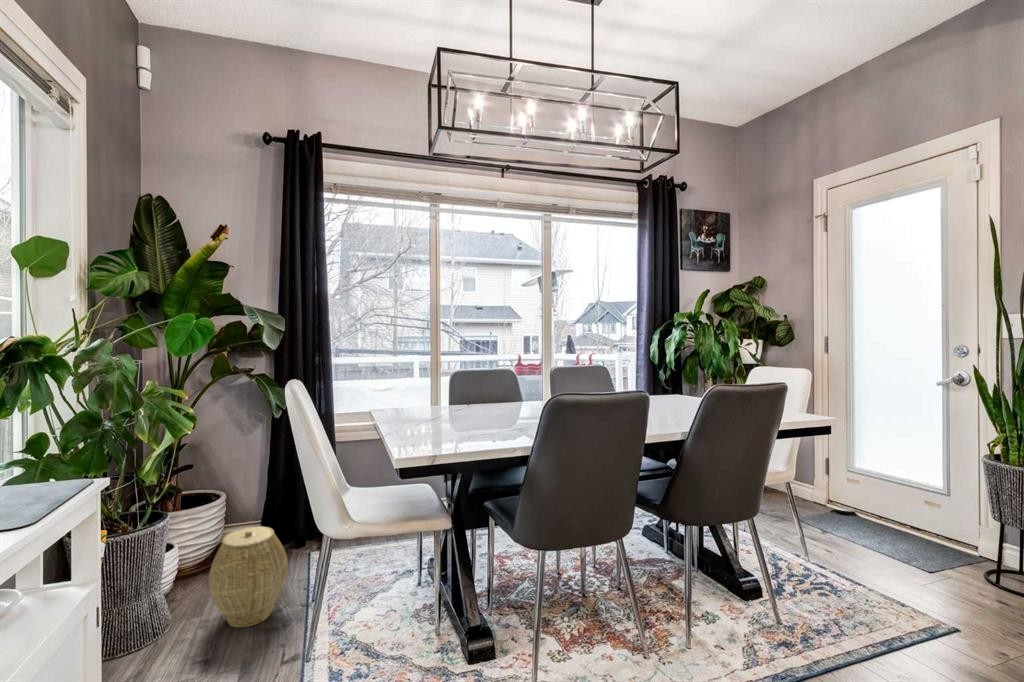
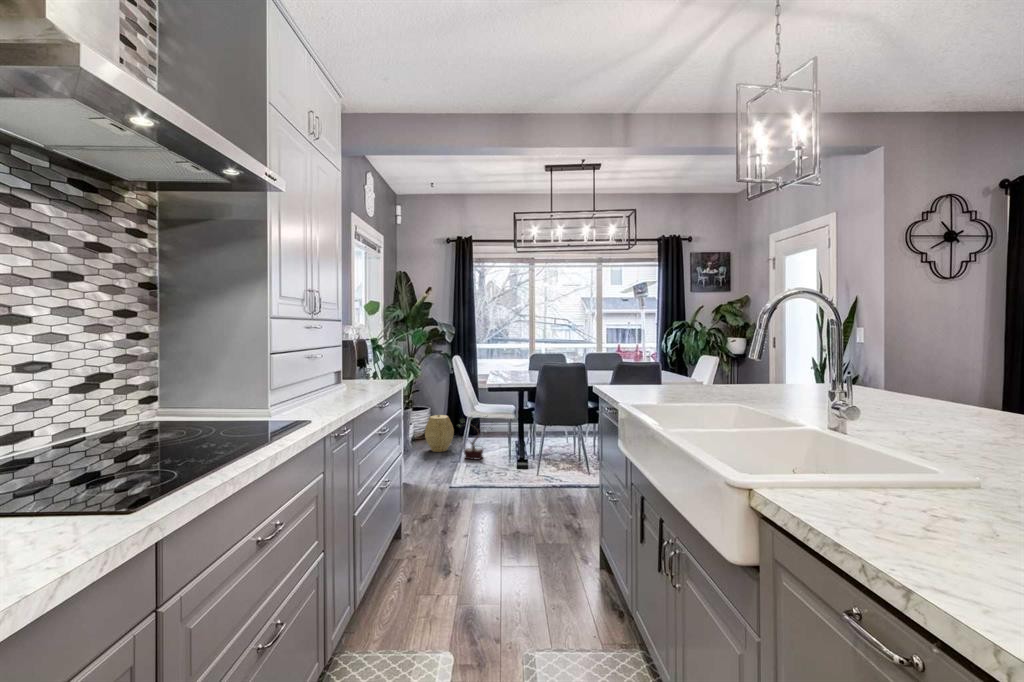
potted plant: none [300,518,418,651] -> present [459,418,494,460]

